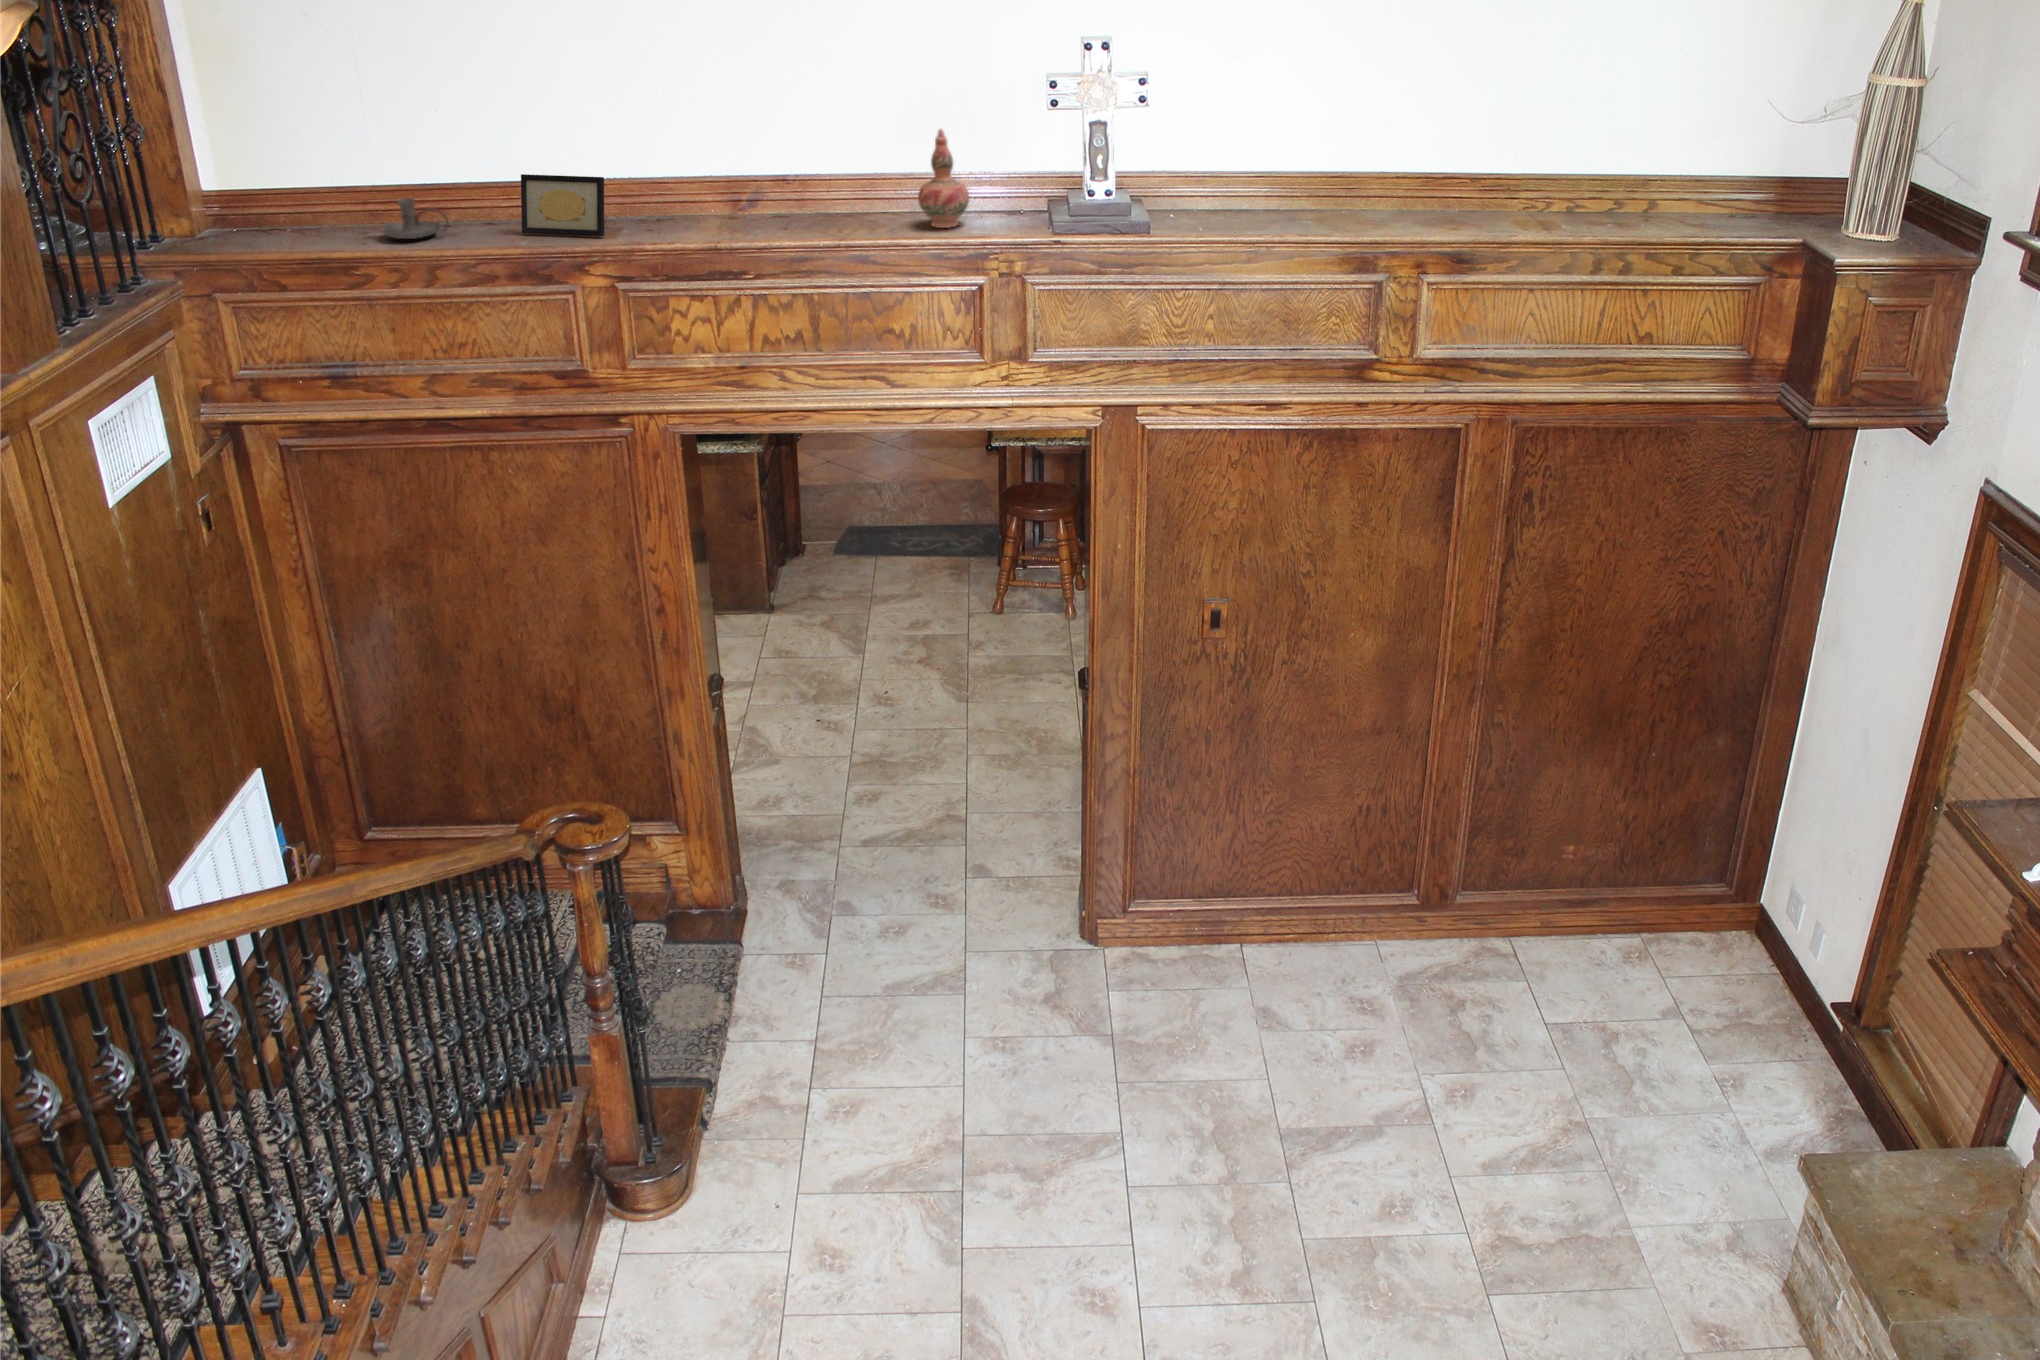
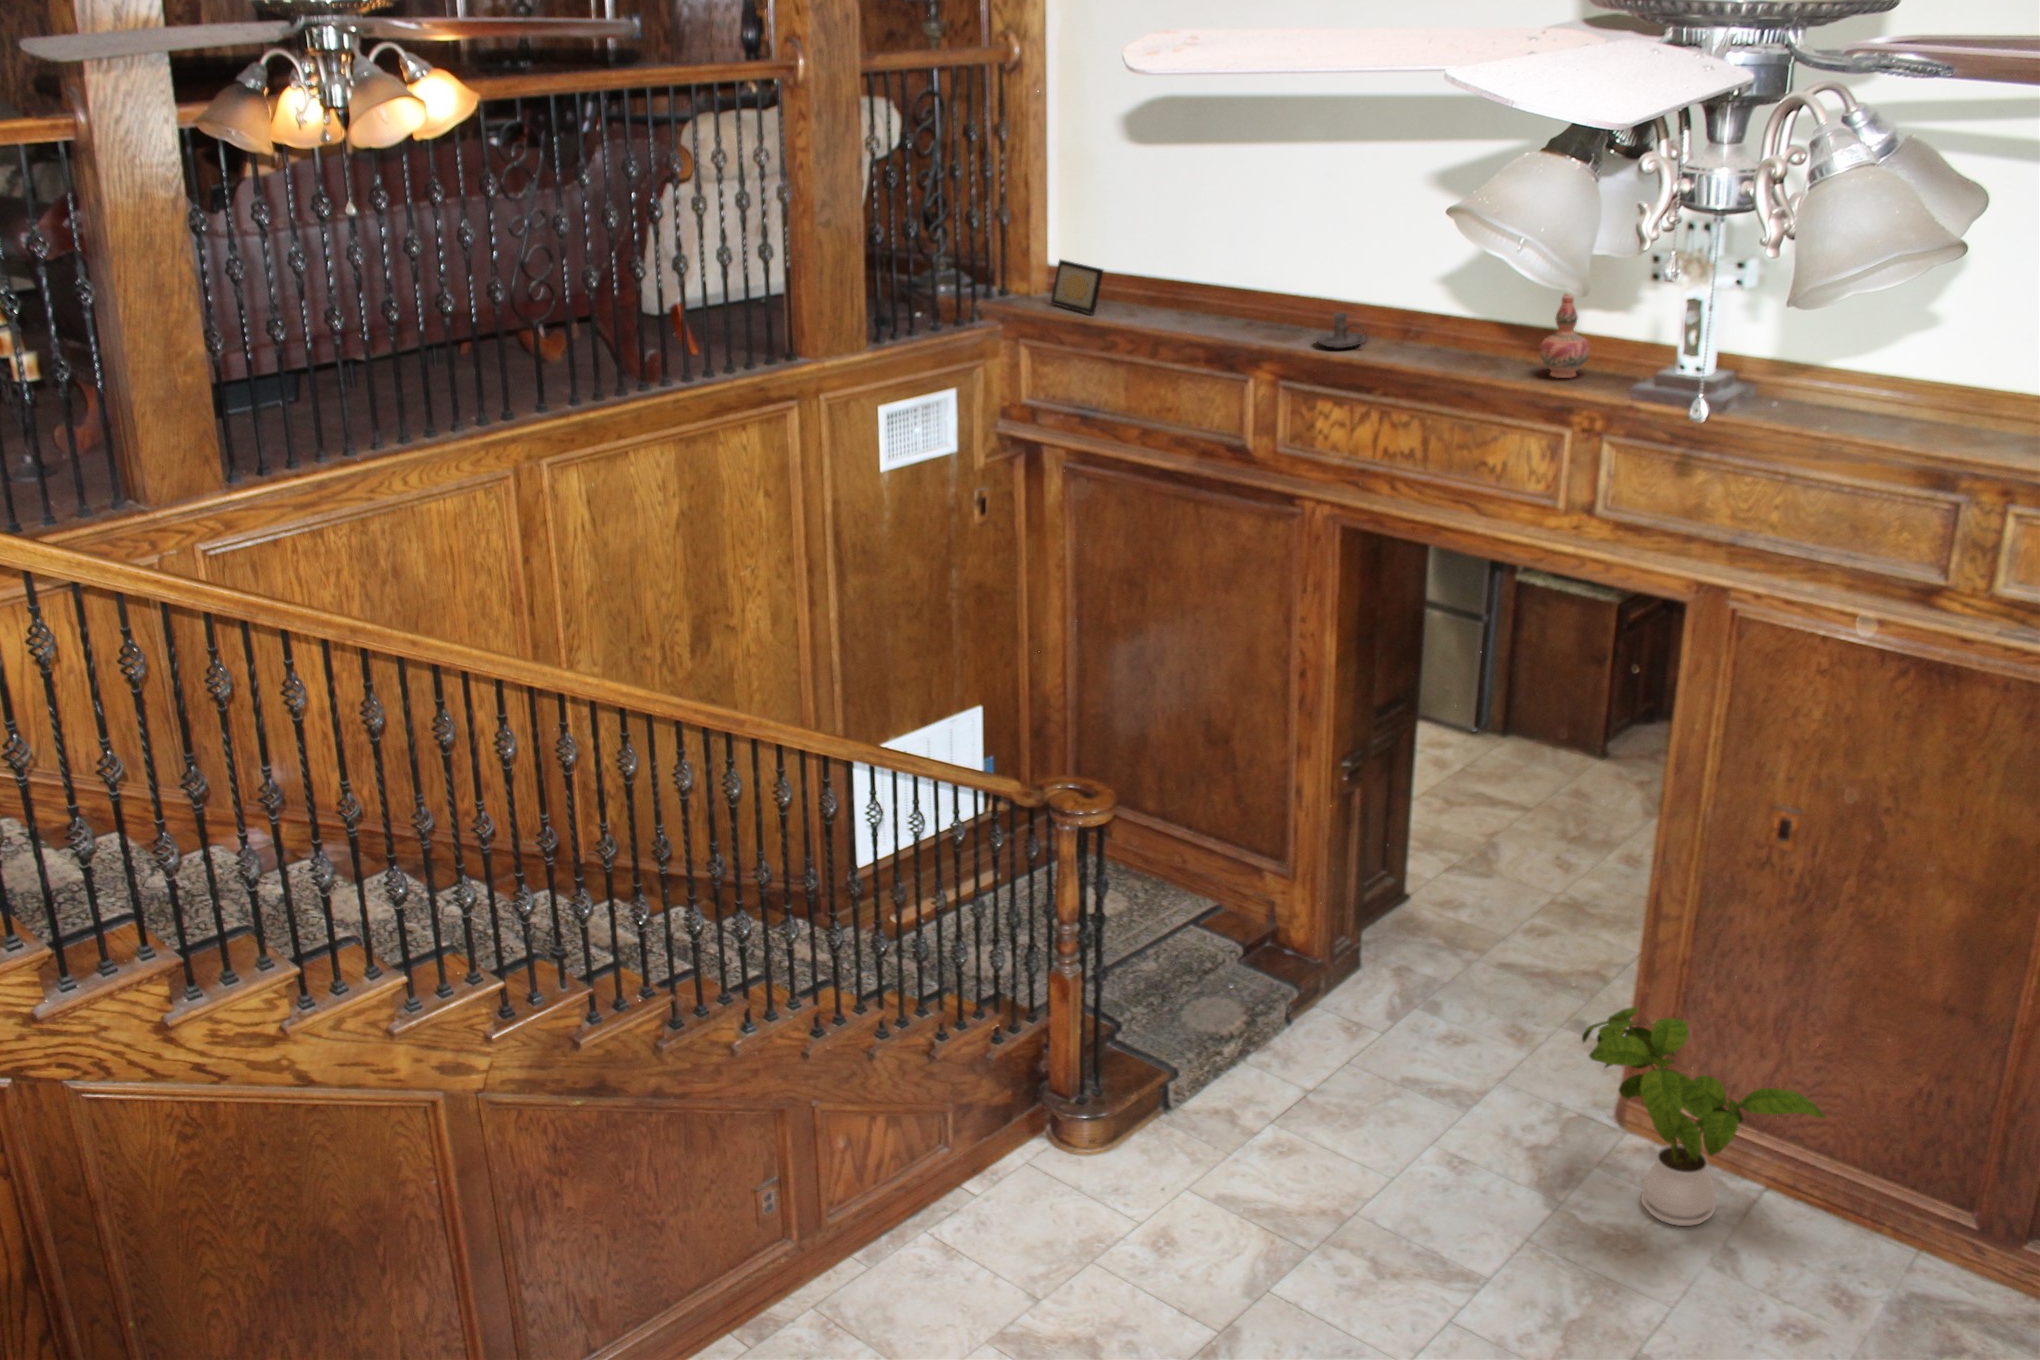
picture frame: present [521,174,605,236] -> present [1051,260,1103,315]
candle holder: present [382,198,449,239] -> present [1316,313,1368,348]
house plant: none [1095,824,1309,1009] -> present [1582,1007,1826,1226]

